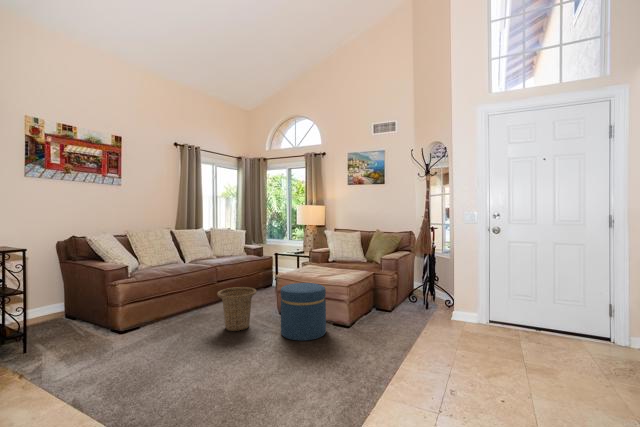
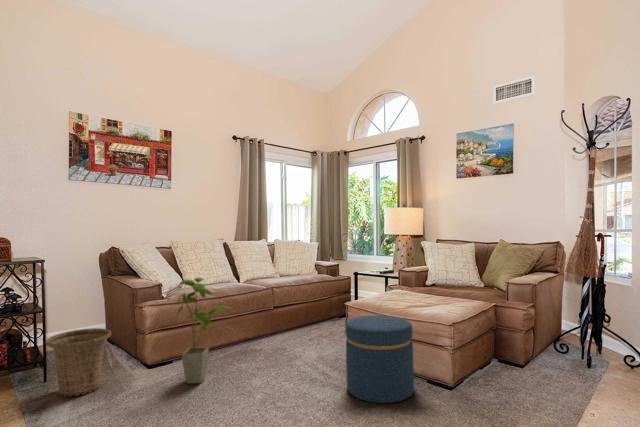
house plant: none [147,260,193,341] -> present [177,278,229,383]
basket: present [217,287,256,331] -> present [46,328,111,397]

